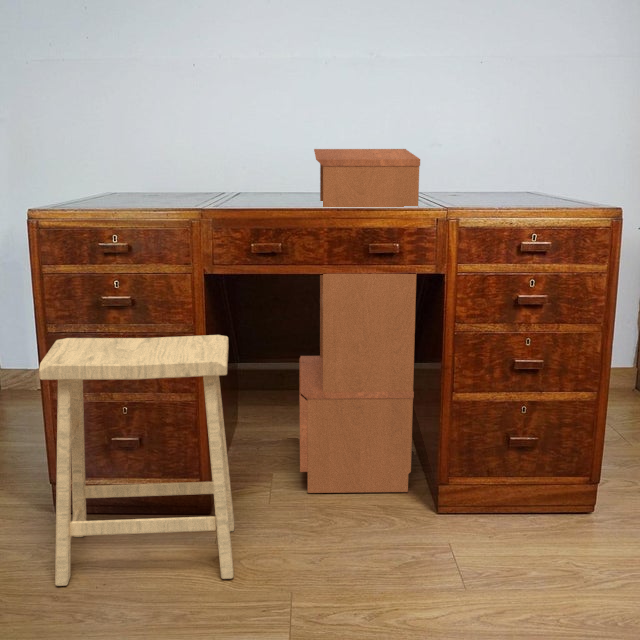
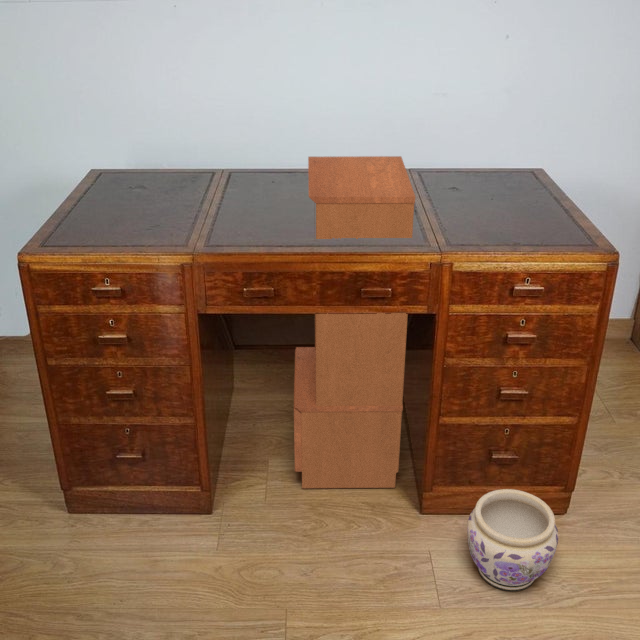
footstool: present [39,335,234,586] -> none [37,380,234,612]
planter: none [487,464,584,569] -> present [467,489,559,591]

